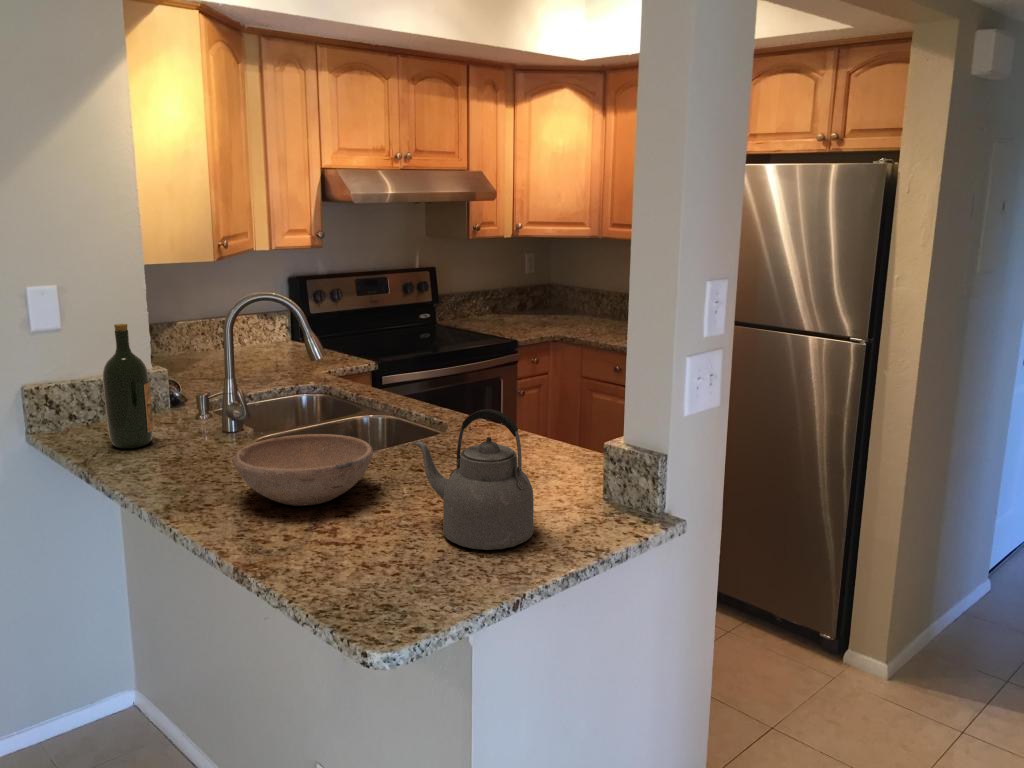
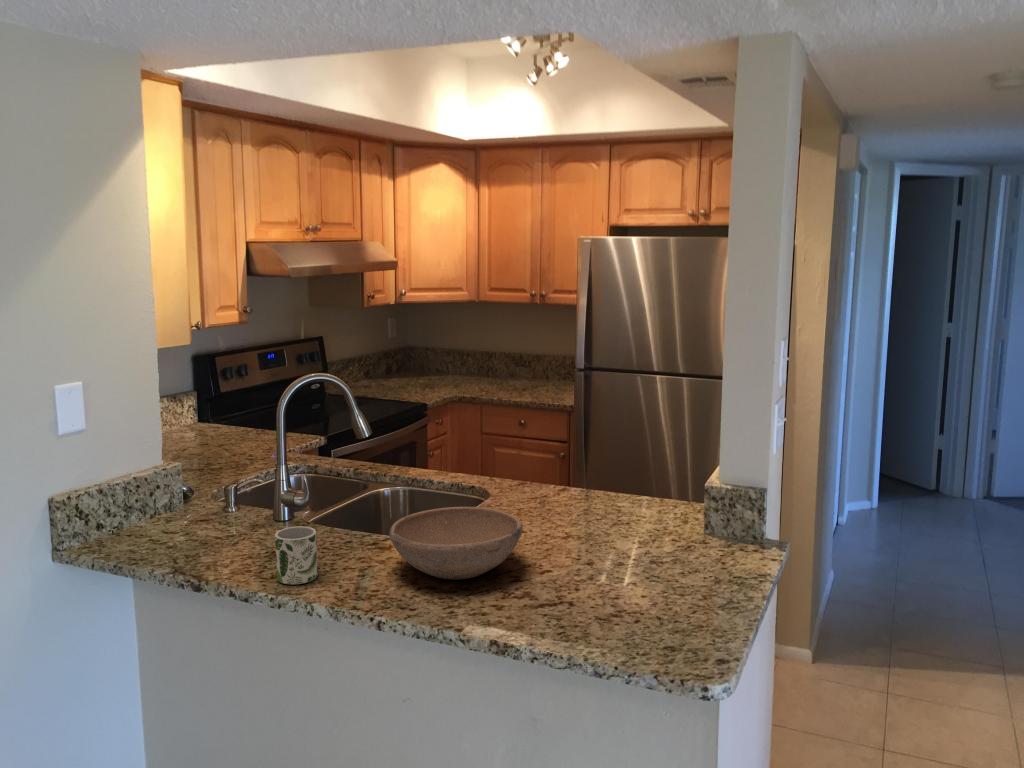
wine bottle: present [103,324,153,448] -> none [170,417,221,552]
kettle: present [411,409,534,550] -> none [582,464,703,590]
mug: none [141,434,196,488] -> present [275,526,318,584]

